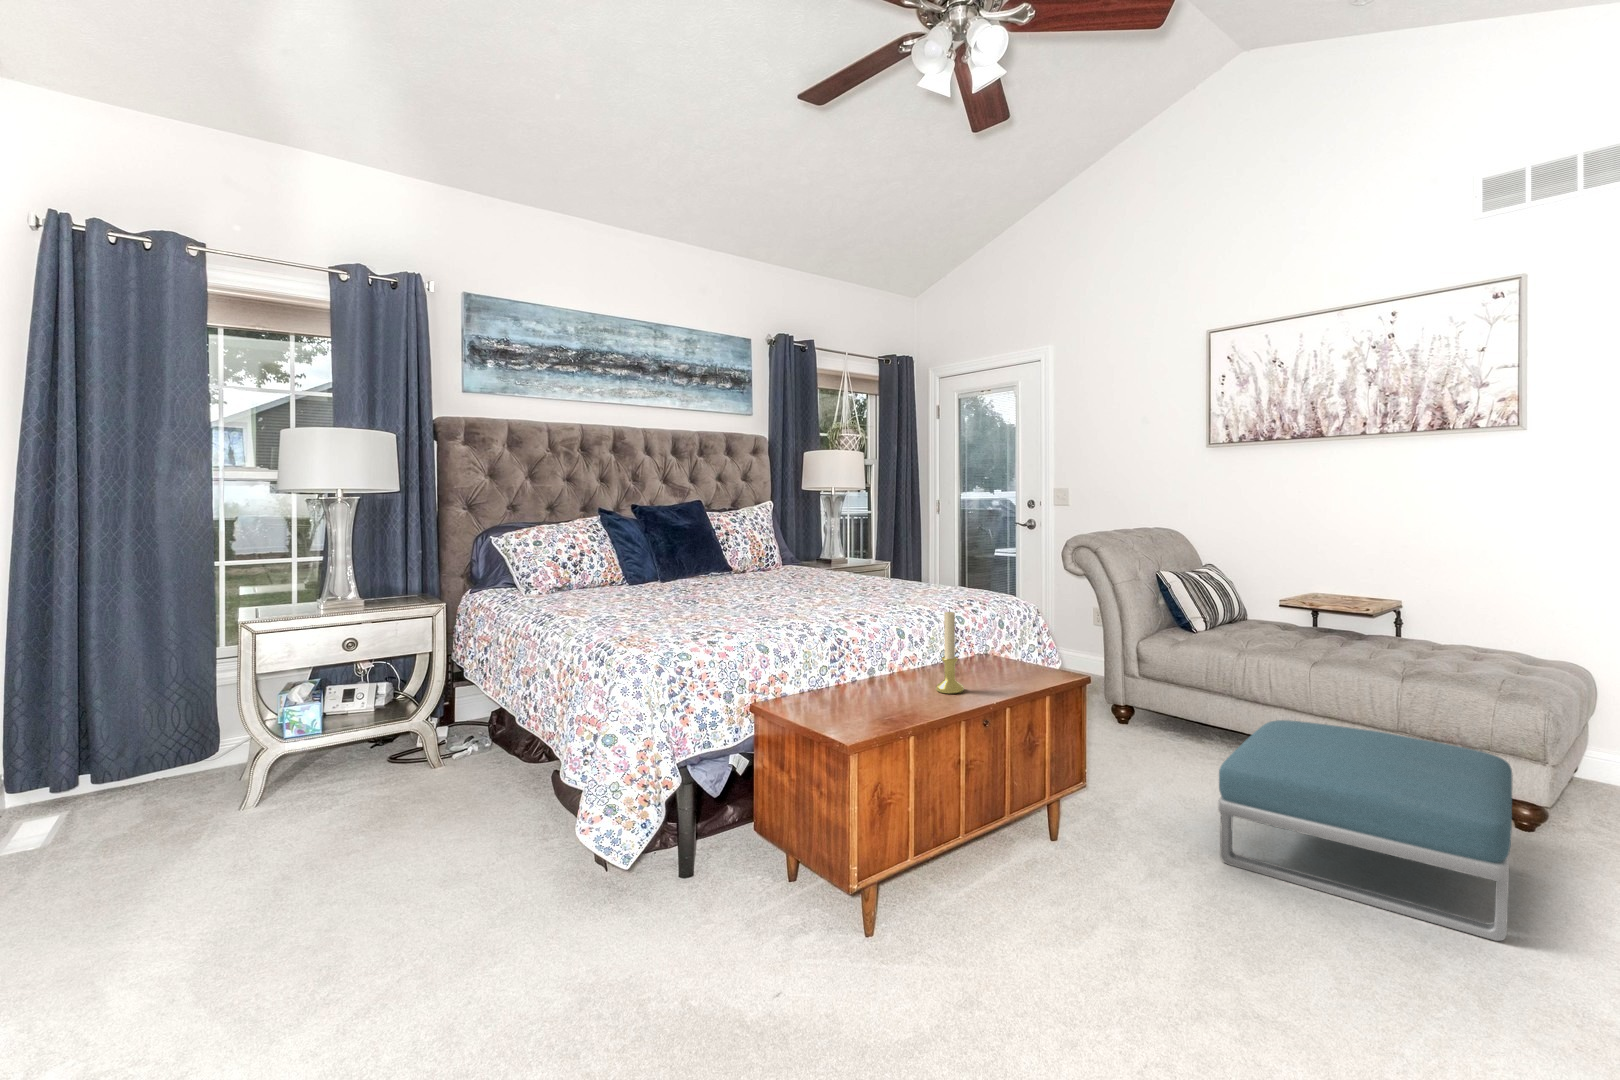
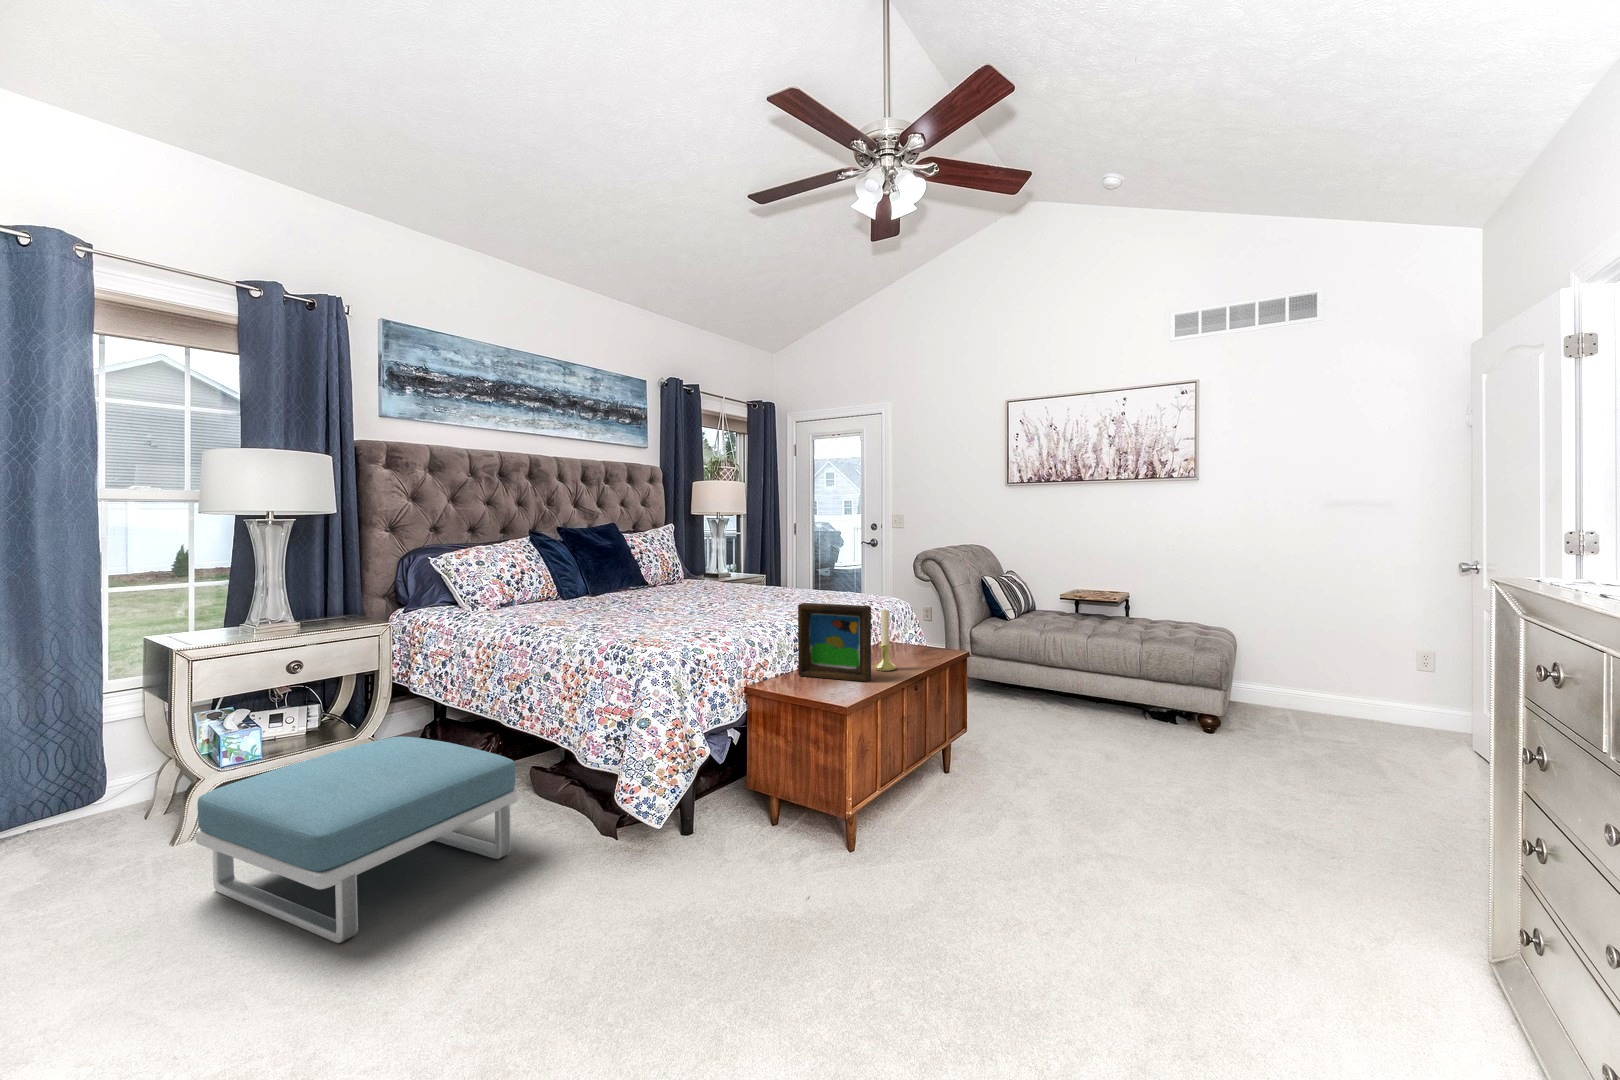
picture frame: none [828,600,918,707] -> present [798,603,871,682]
footstool: present [1218,720,1513,941] -> present [196,736,518,943]

